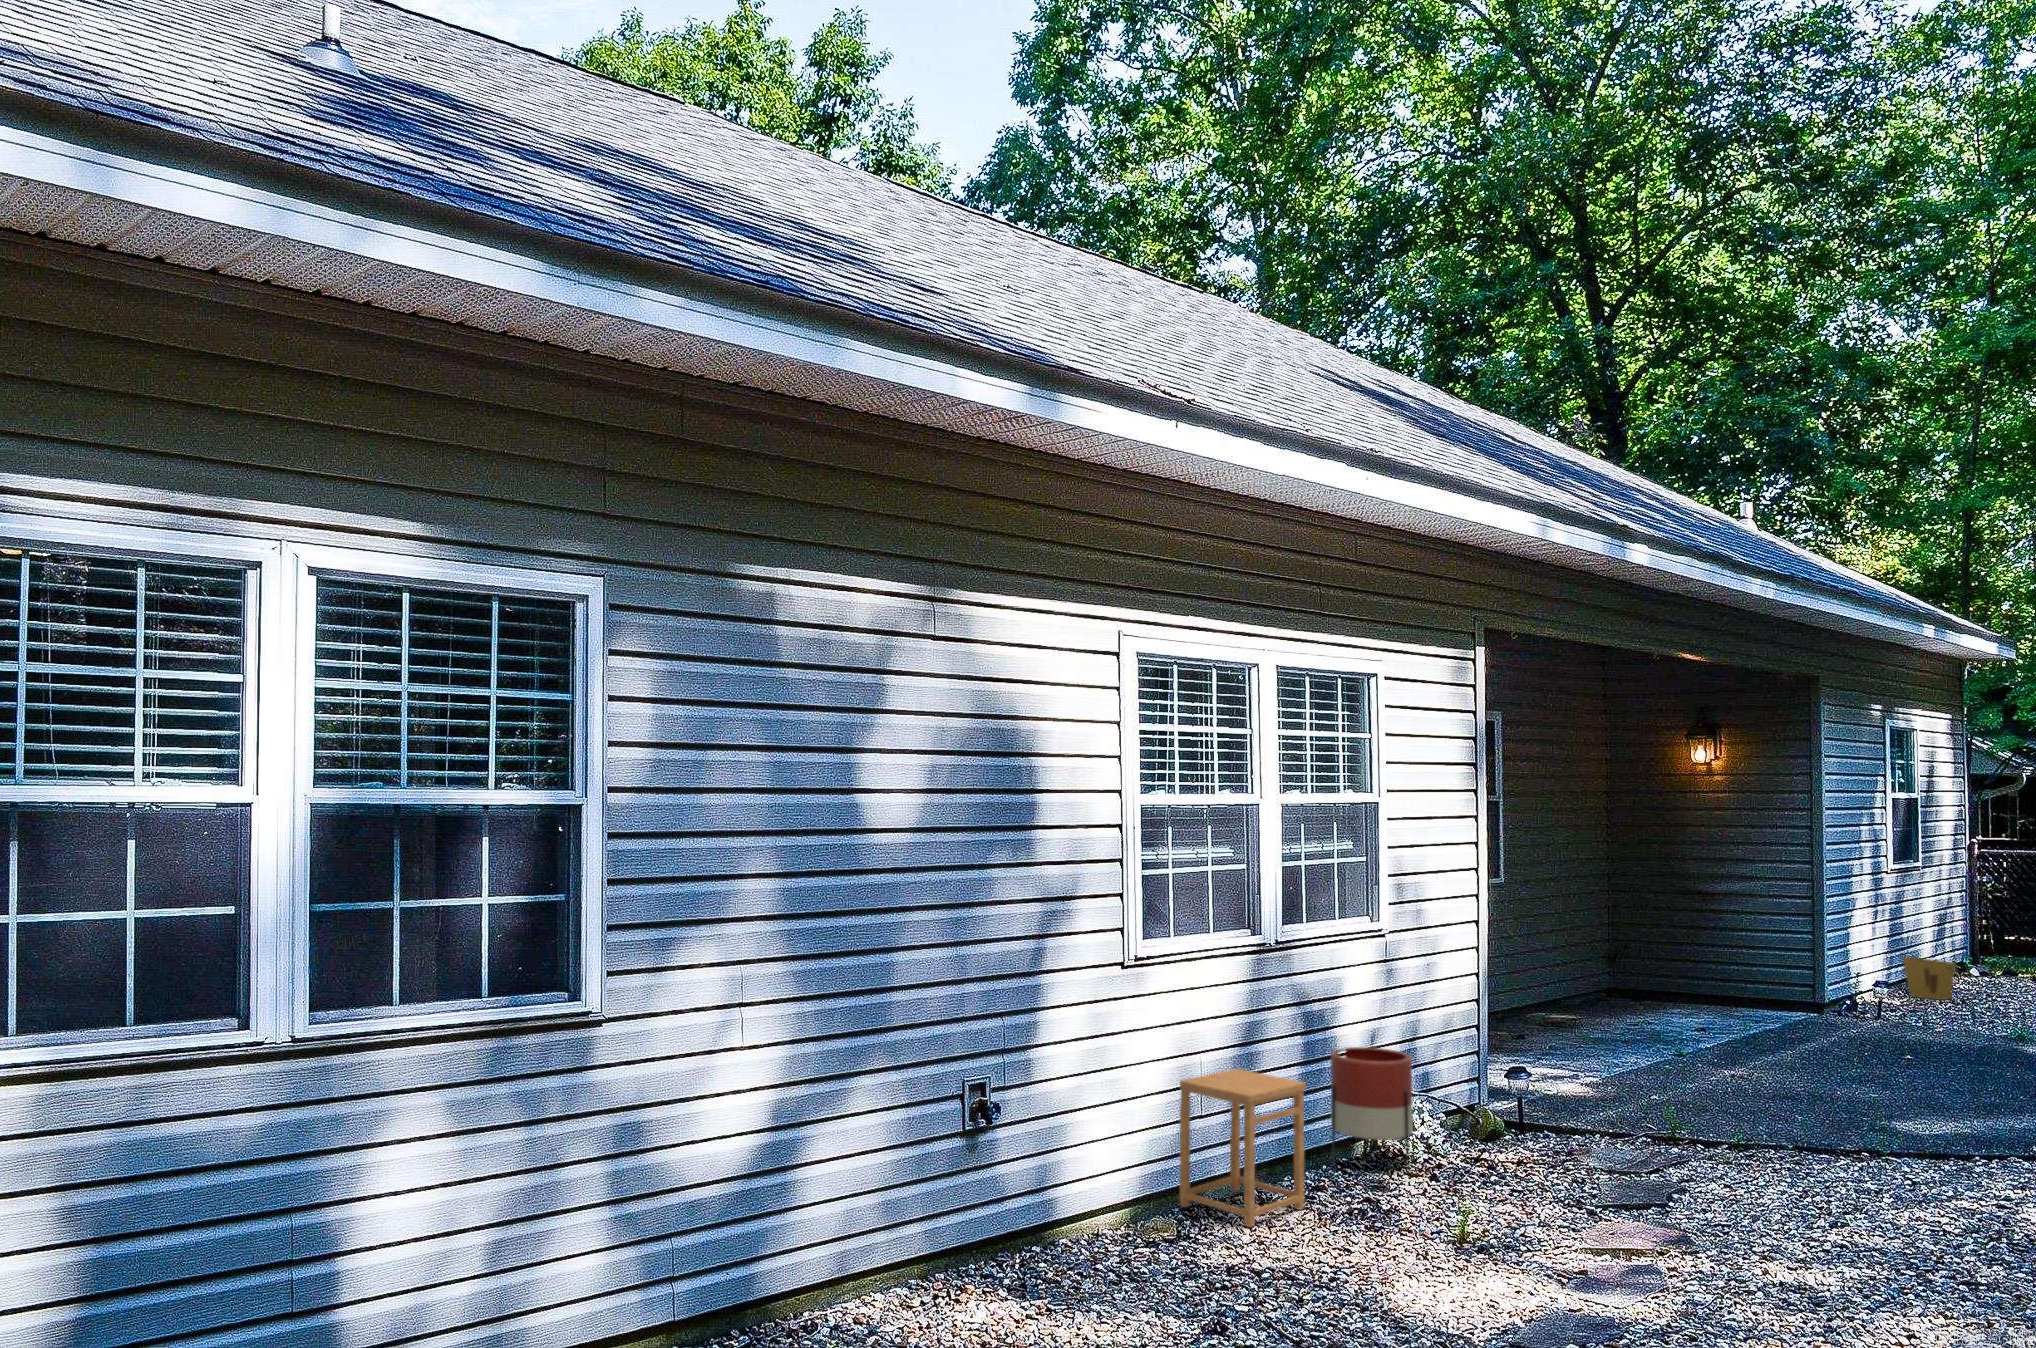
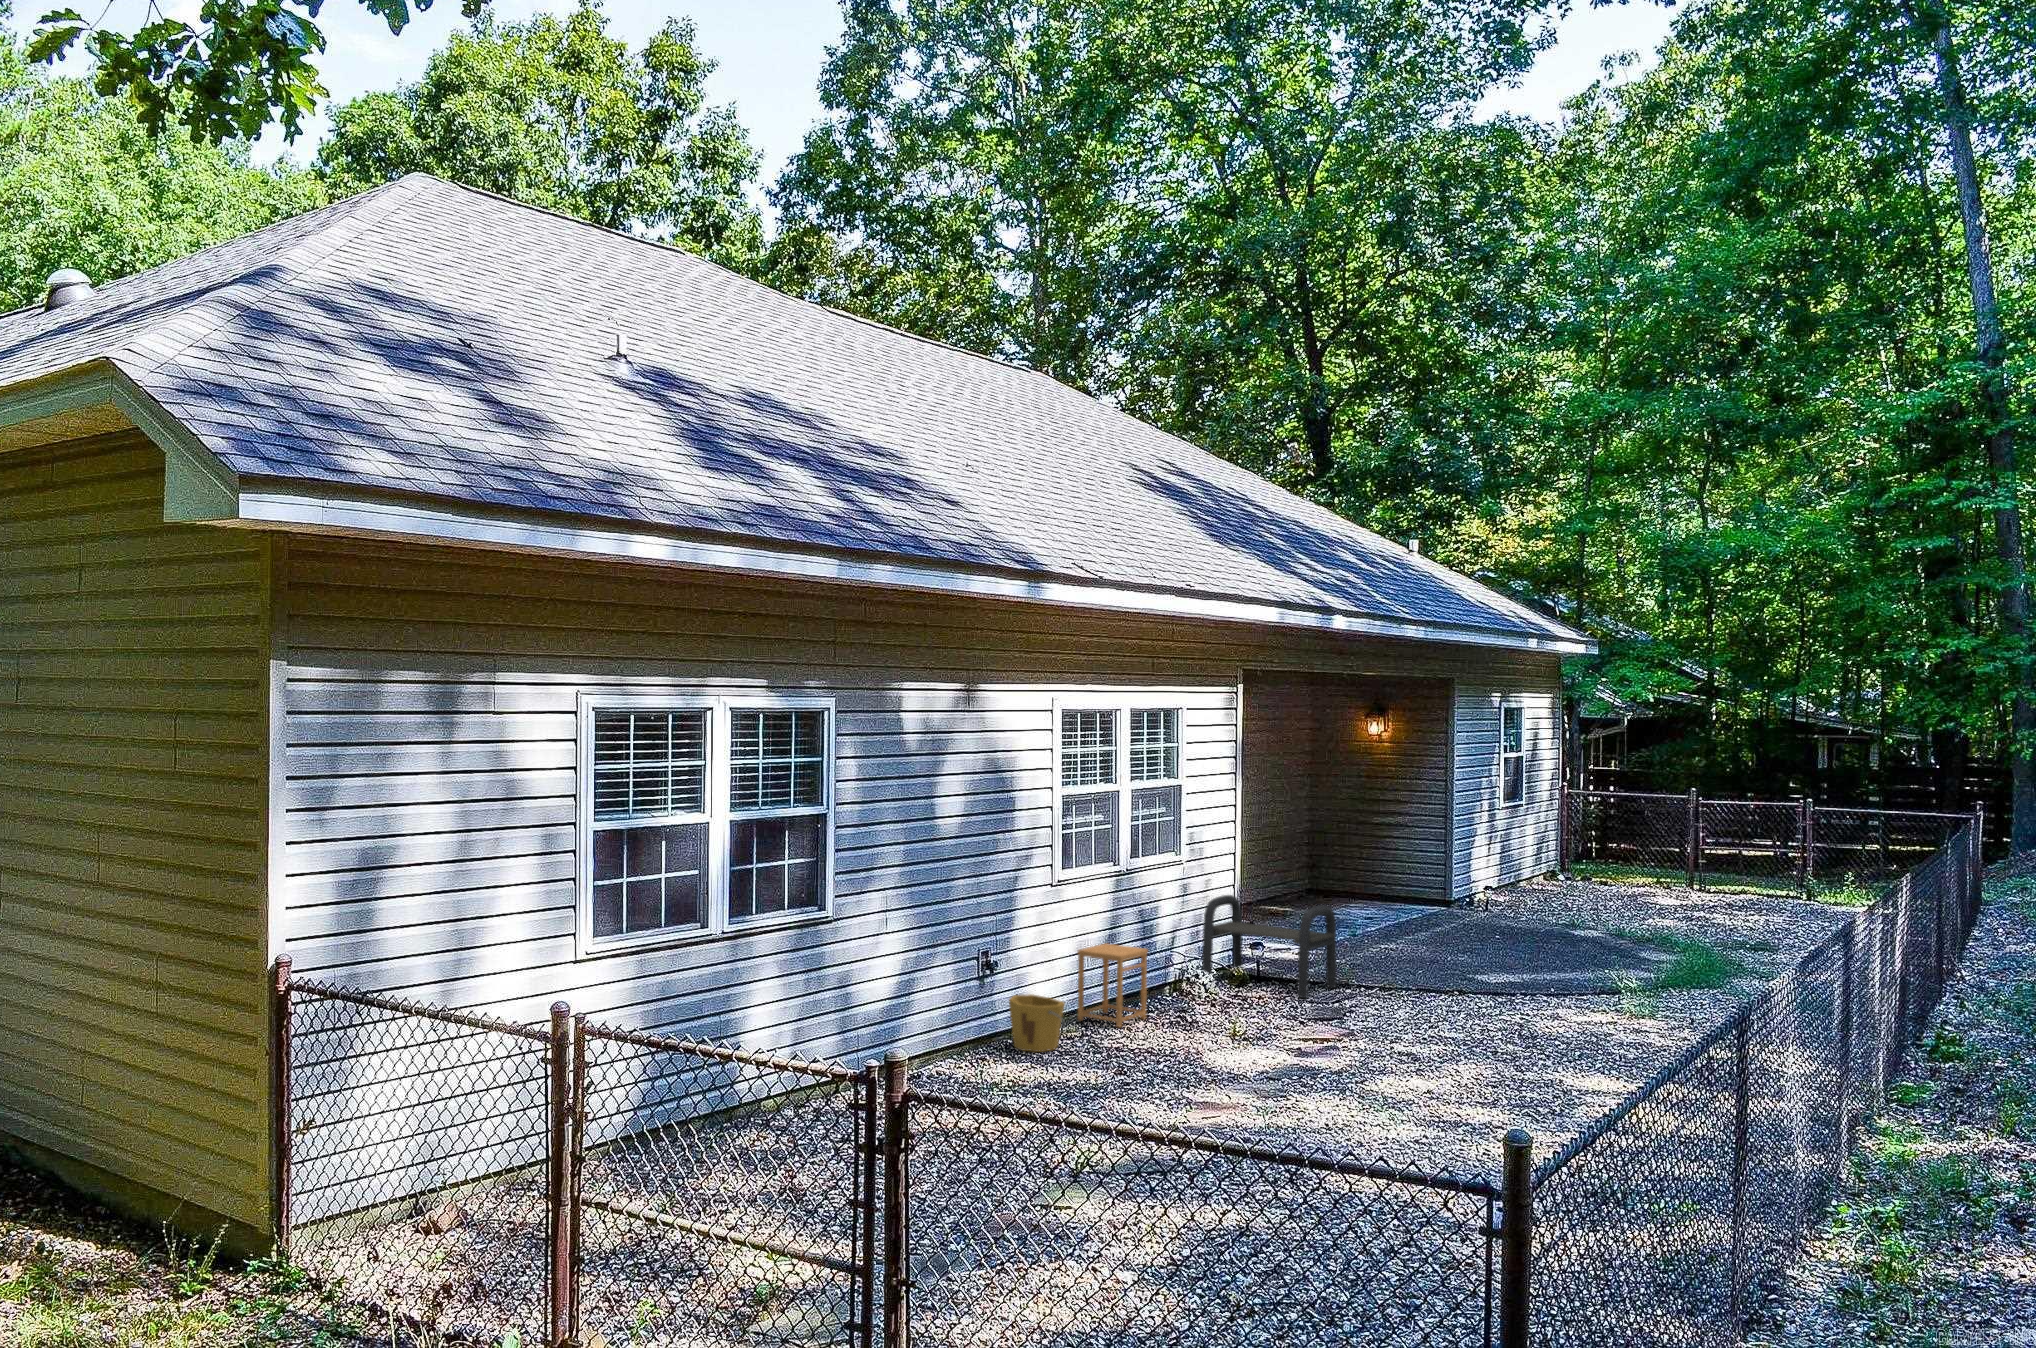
bucket: present [1903,956,1956,1000] -> present [1009,994,1065,1052]
bench: none [1418,988,1659,1176] -> present [1202,895,1337,998]
planter: present [1331,1047,1413,1173] -> none [1155,931,1202,1001]

